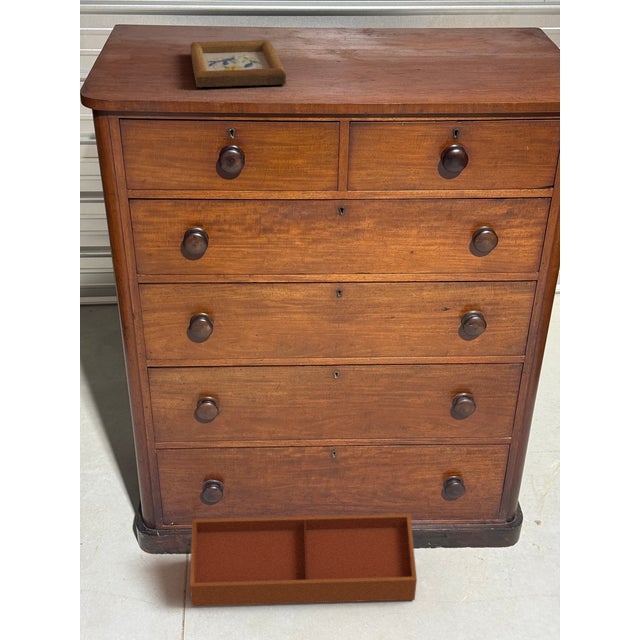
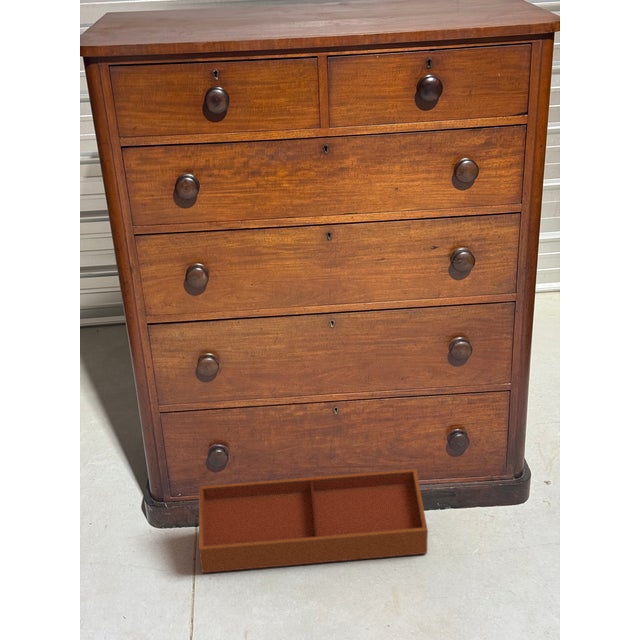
picture frame: present [191,40,286,87] -> none [174,7,265,33]

